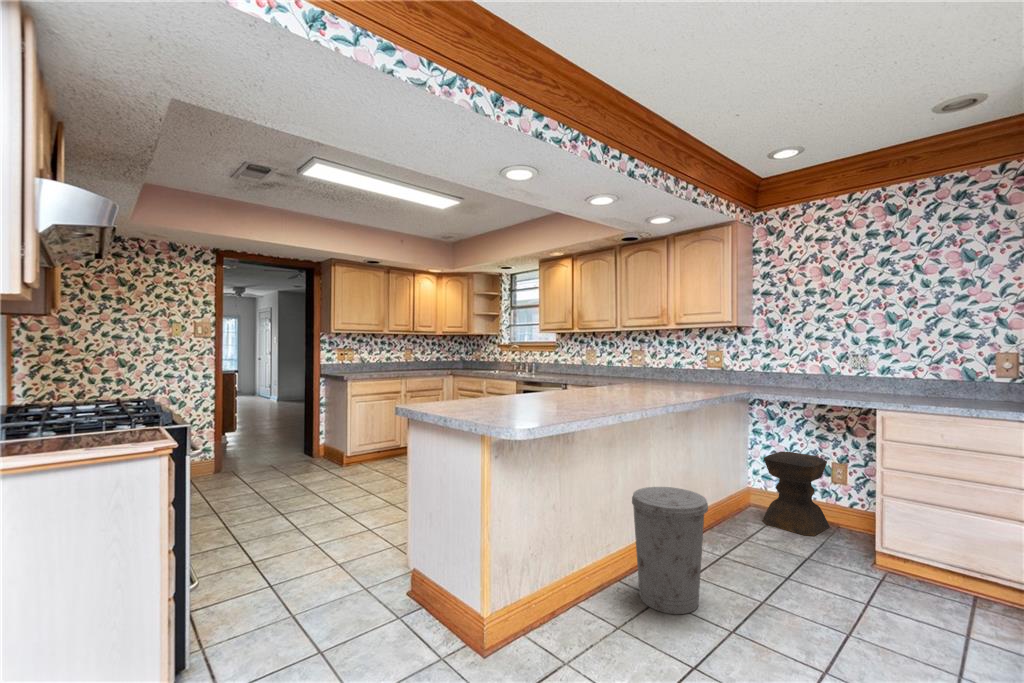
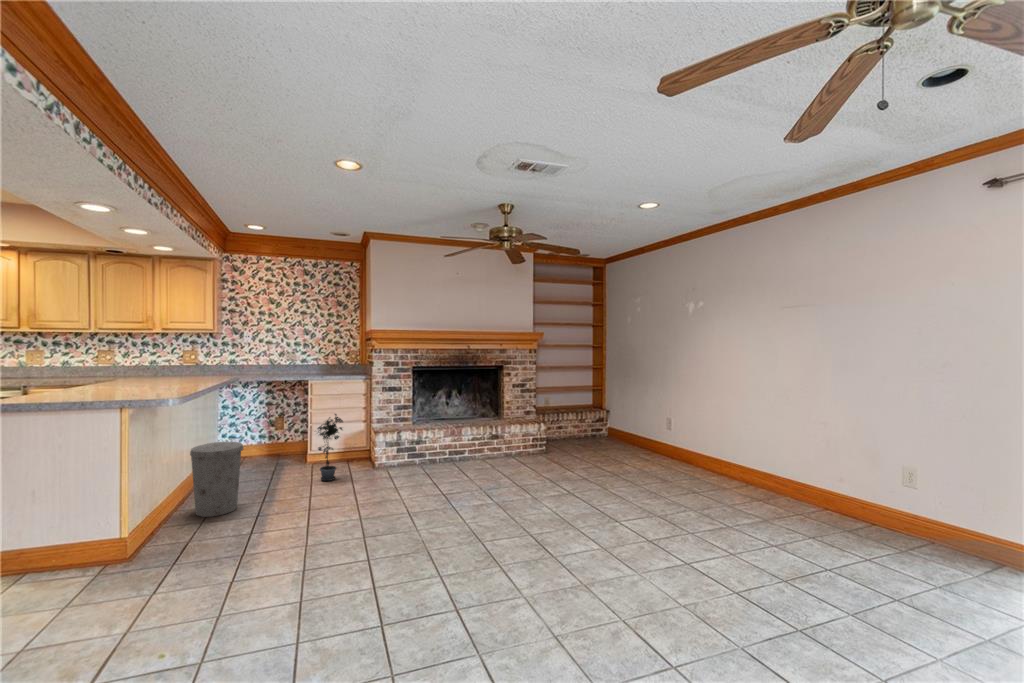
stool: present [762,451,830,536] -> none [235,415,275,465]
potted plant: none [864,487,942,633] -> present [318,414,343,481]

